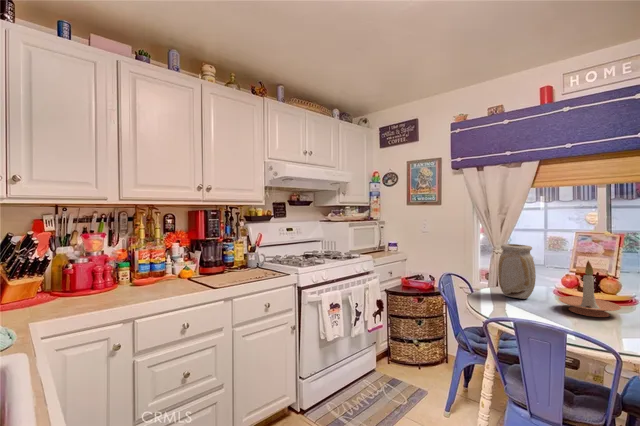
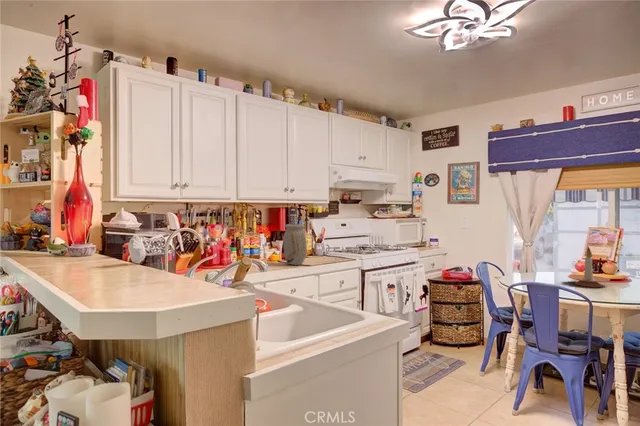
vase: present [498,244,536,299] -> present [283,224,307,265]

